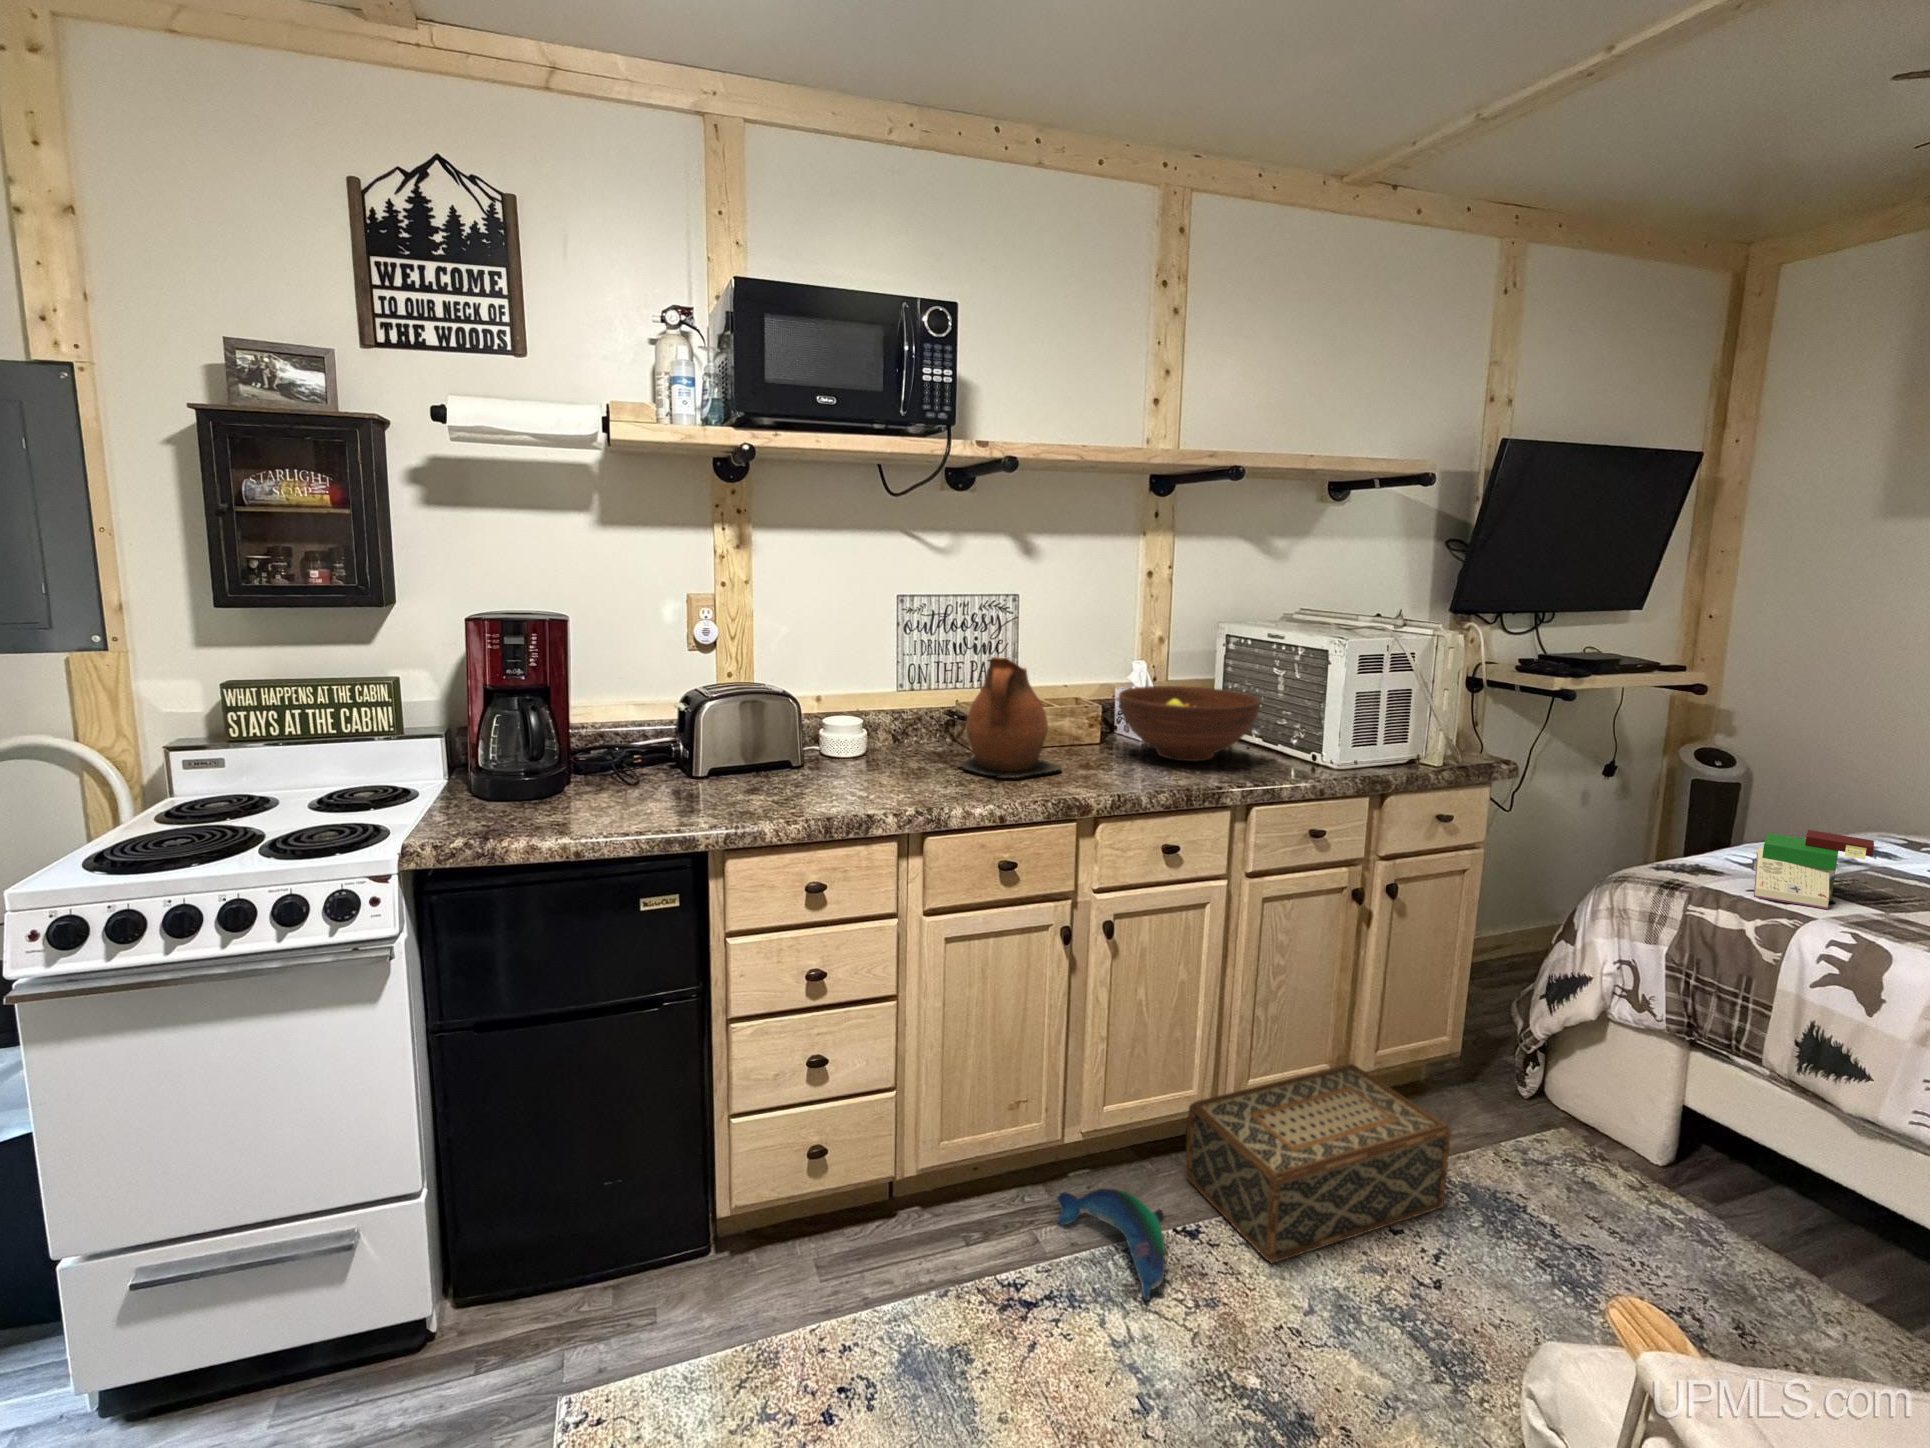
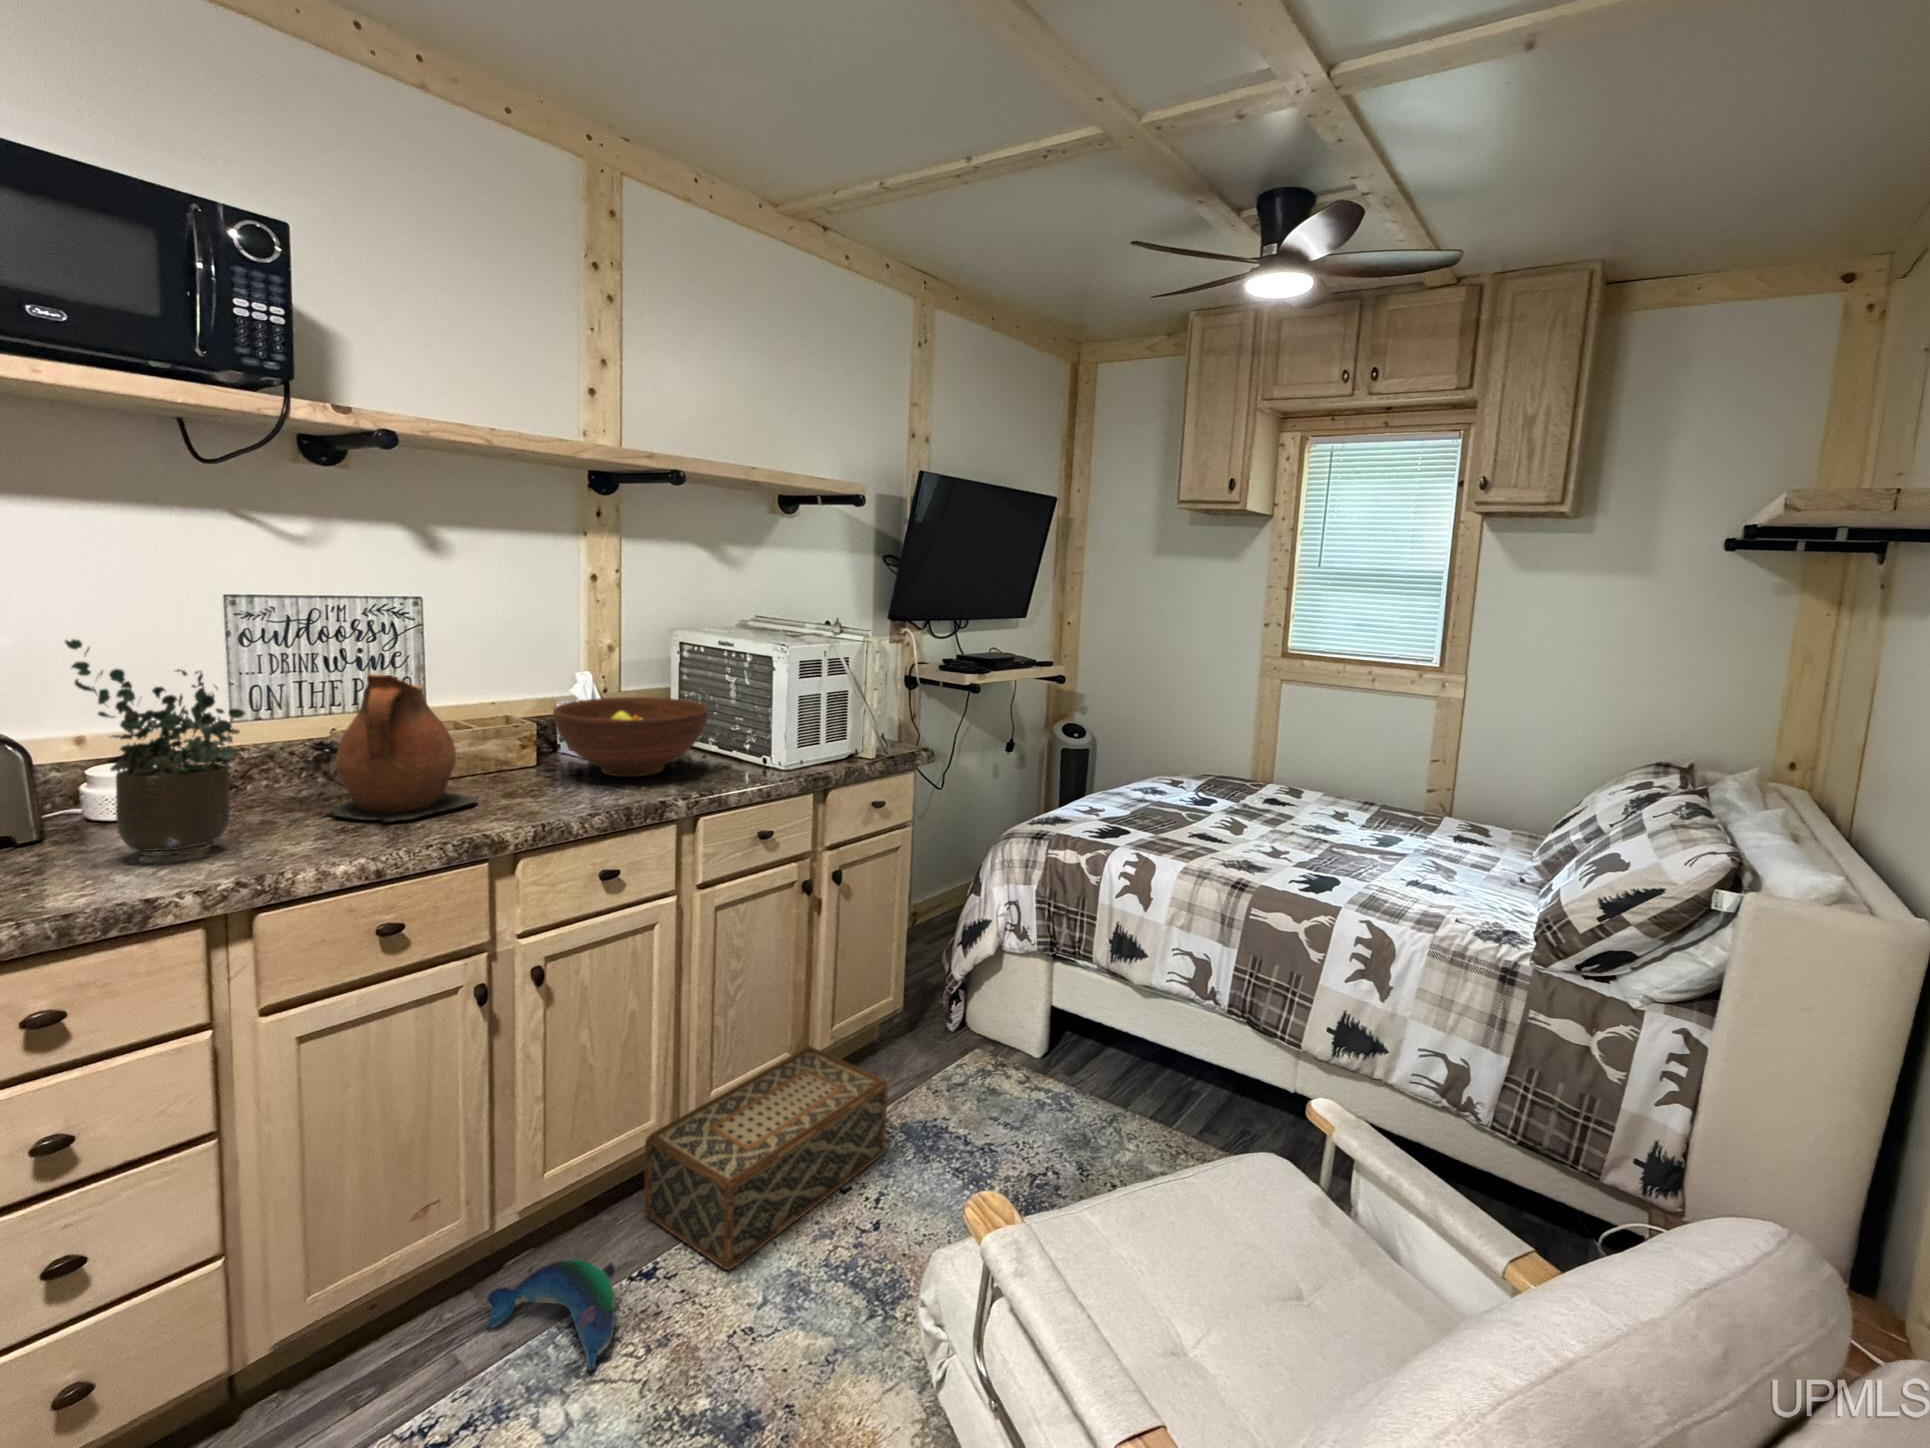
potted plant: none [822,626,920,786] -> present [65,639,245,856]
book: present [1751,830,1874,909] -> none [1086,782,1149,839]

